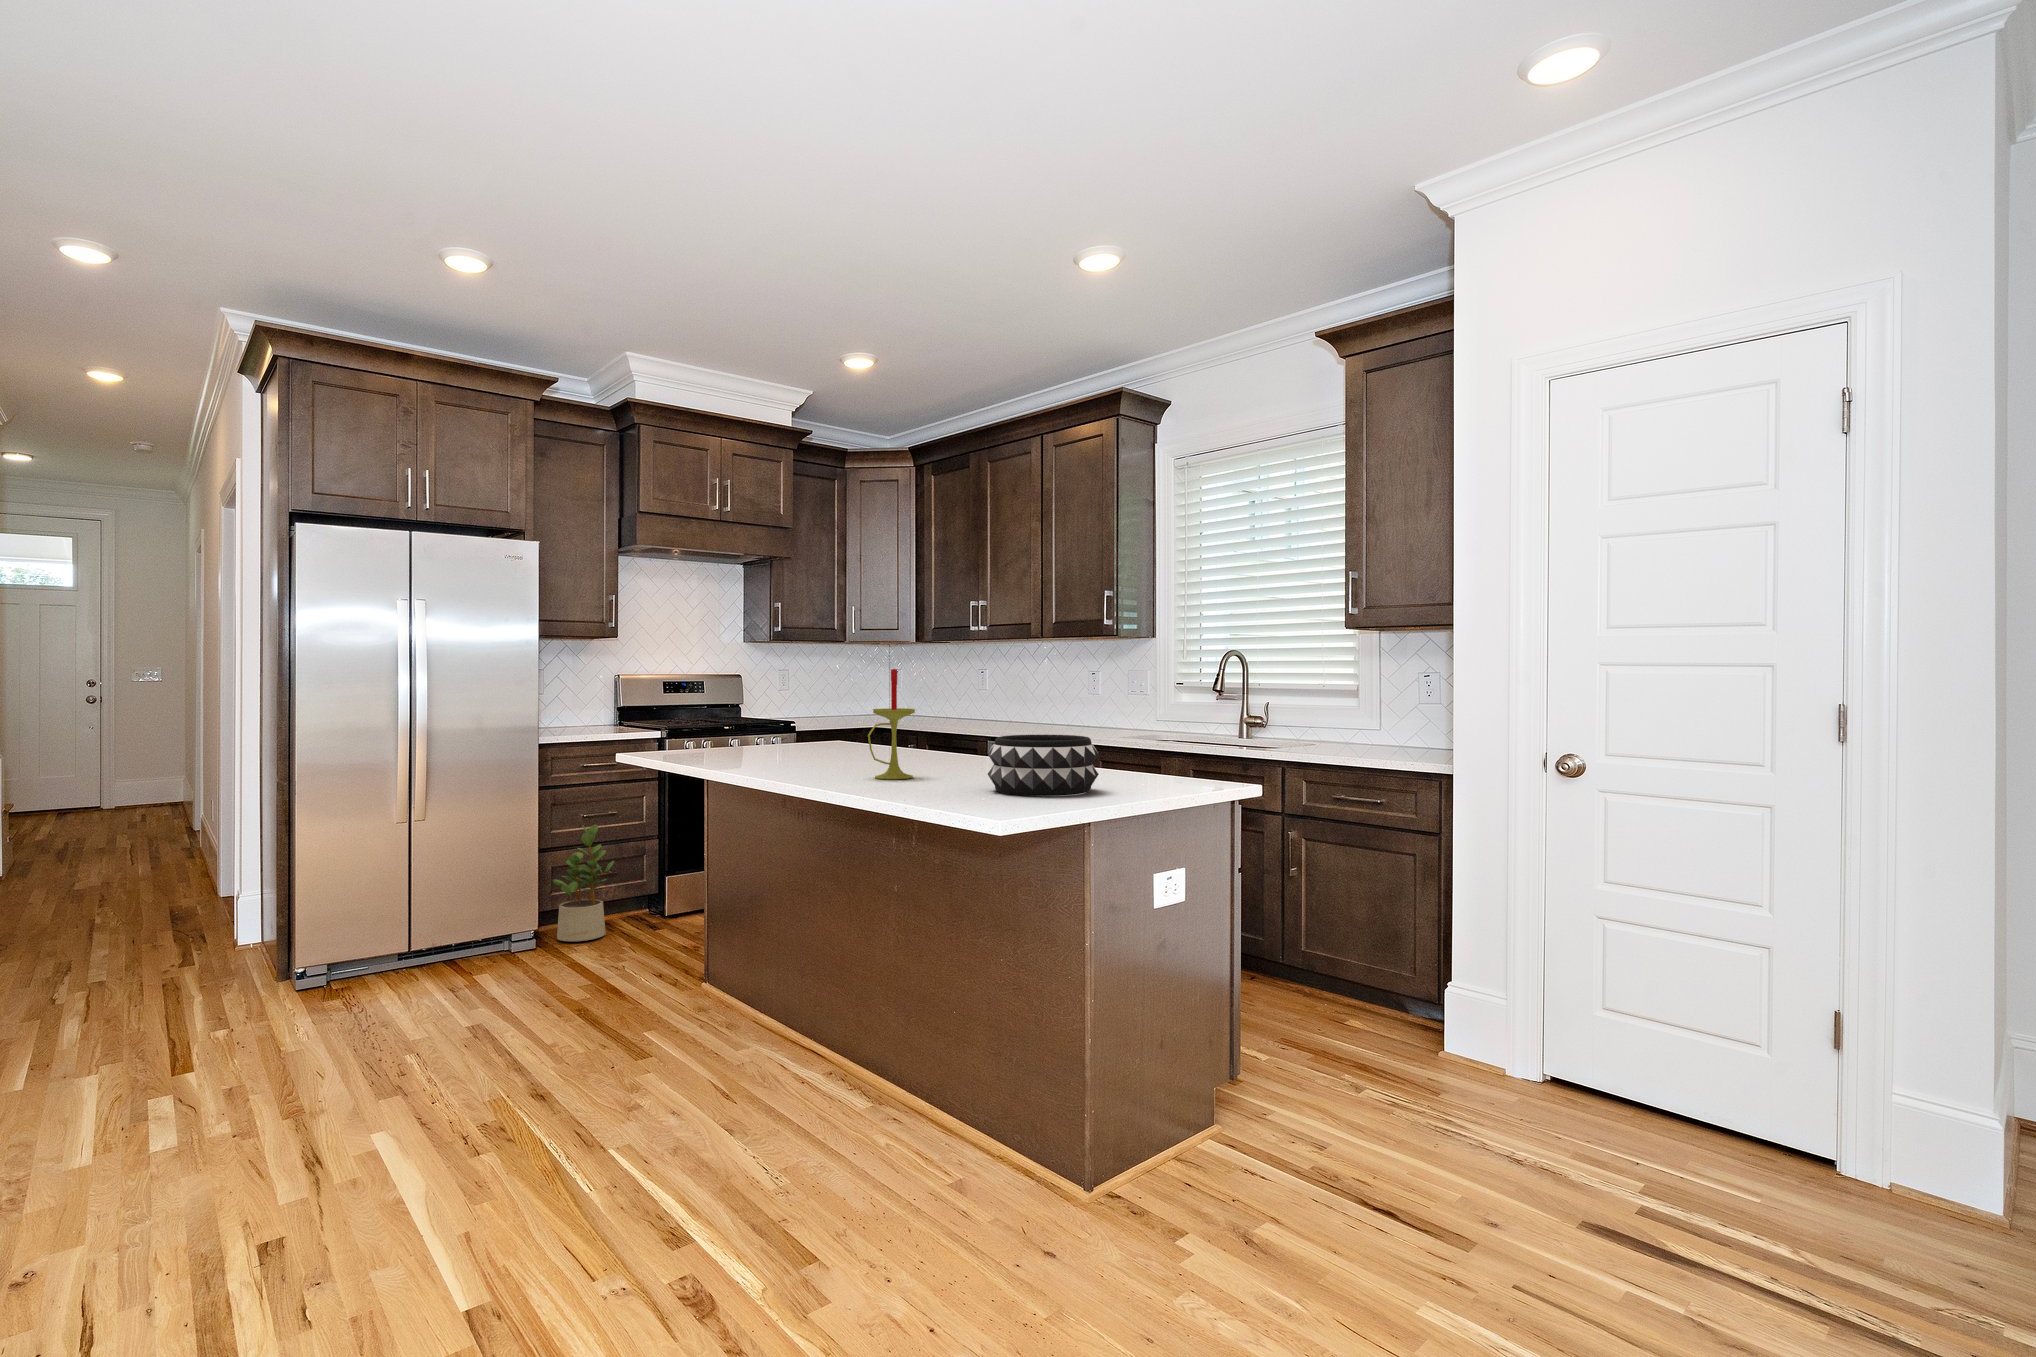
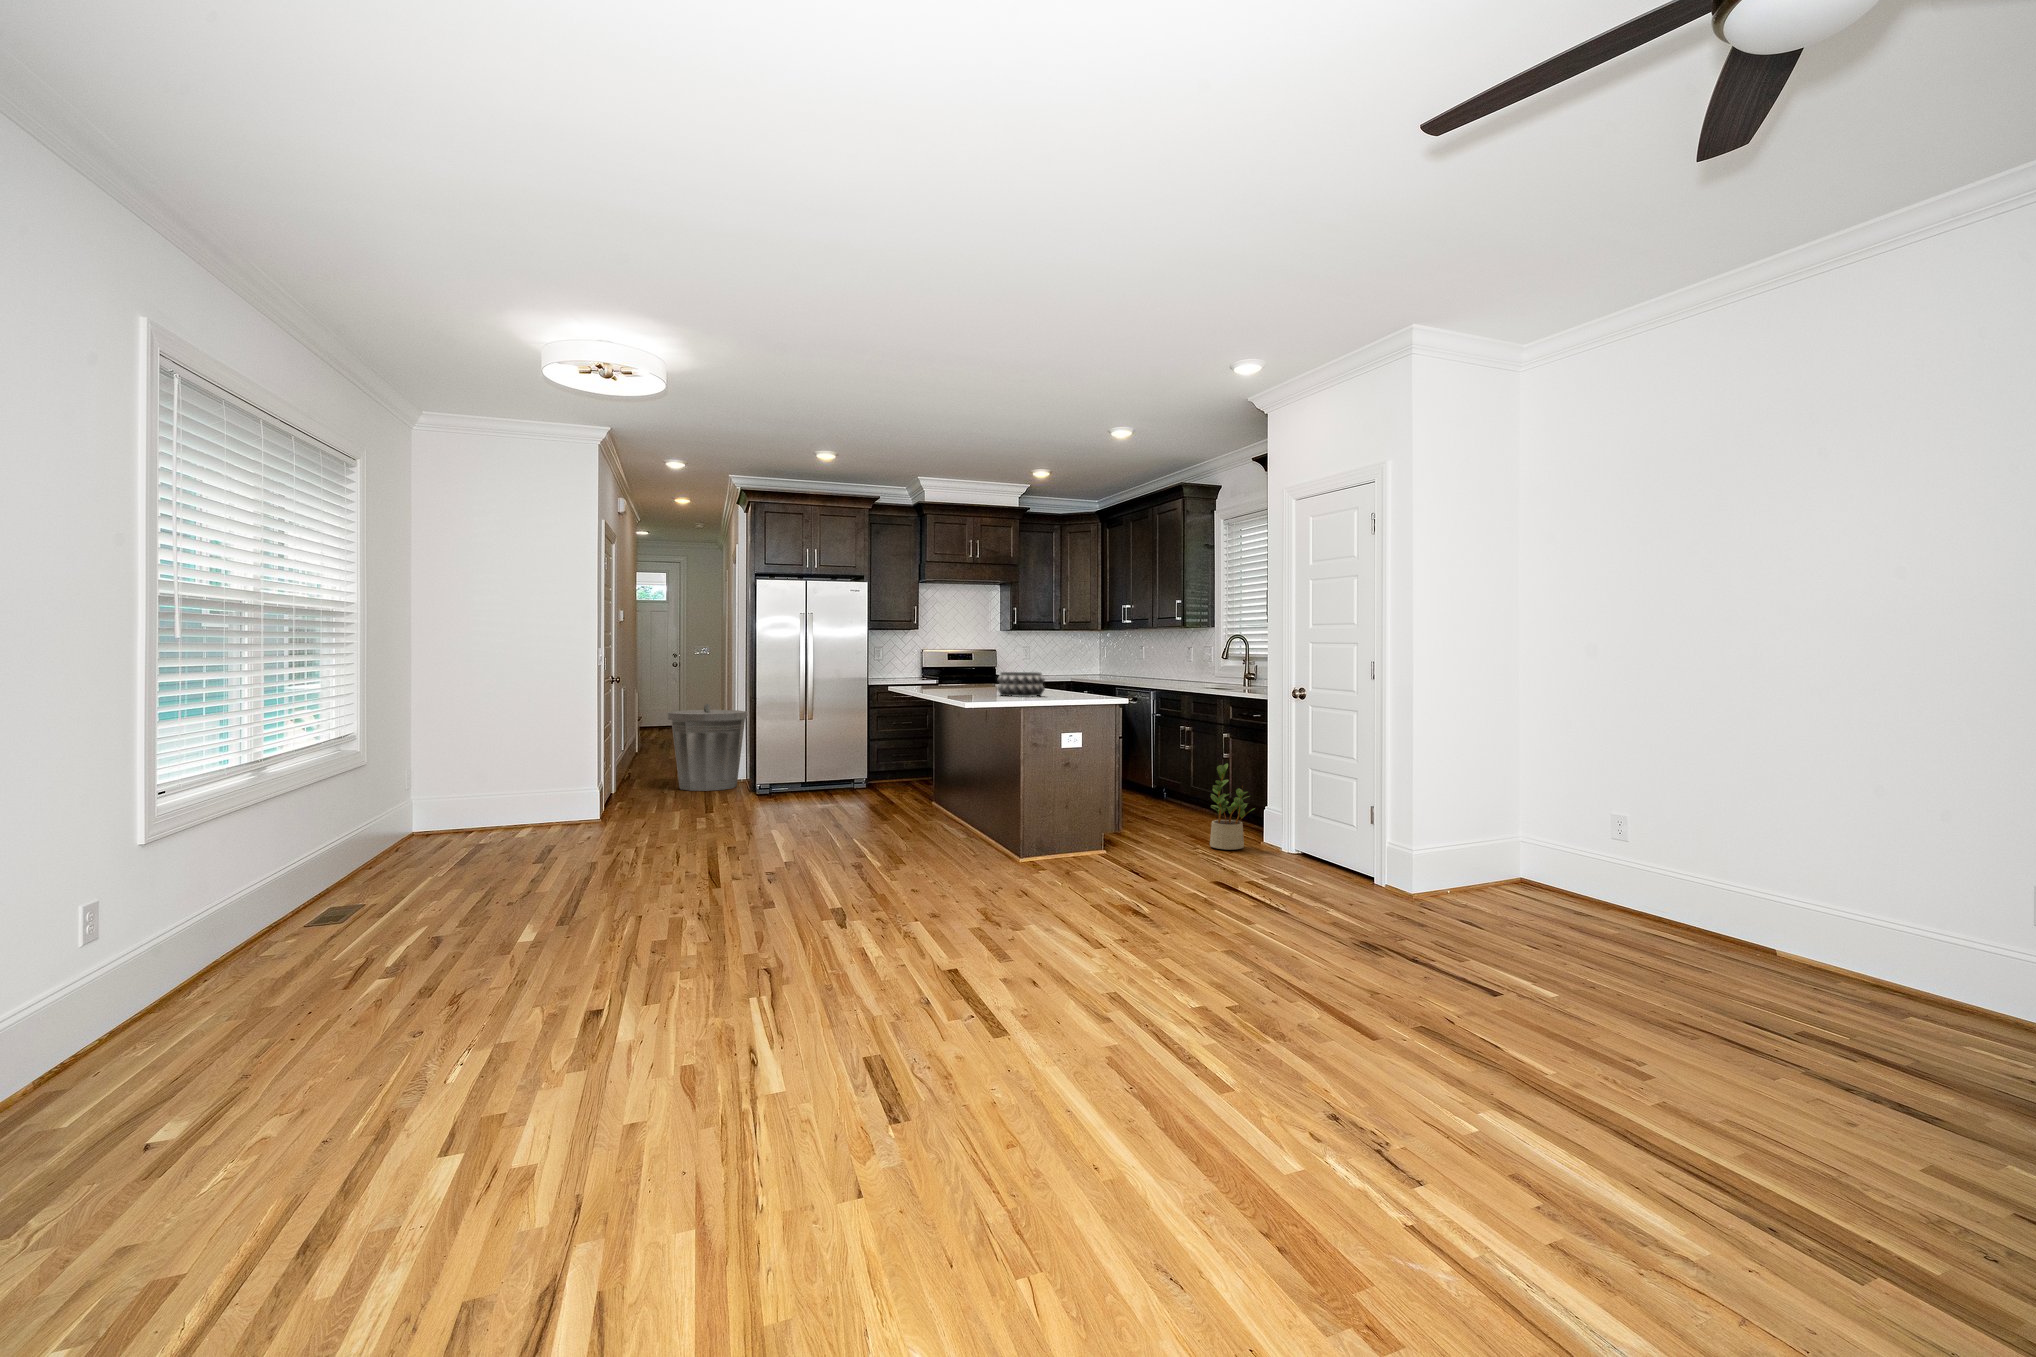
candle: present [868,669,915,779] -> none [964,642,988,693]
trash can: none [44,797,262,1000] -> present [667,704,748,791]
potted plant: present [552,824,614,941] -> present [1210,763,1255,850]

